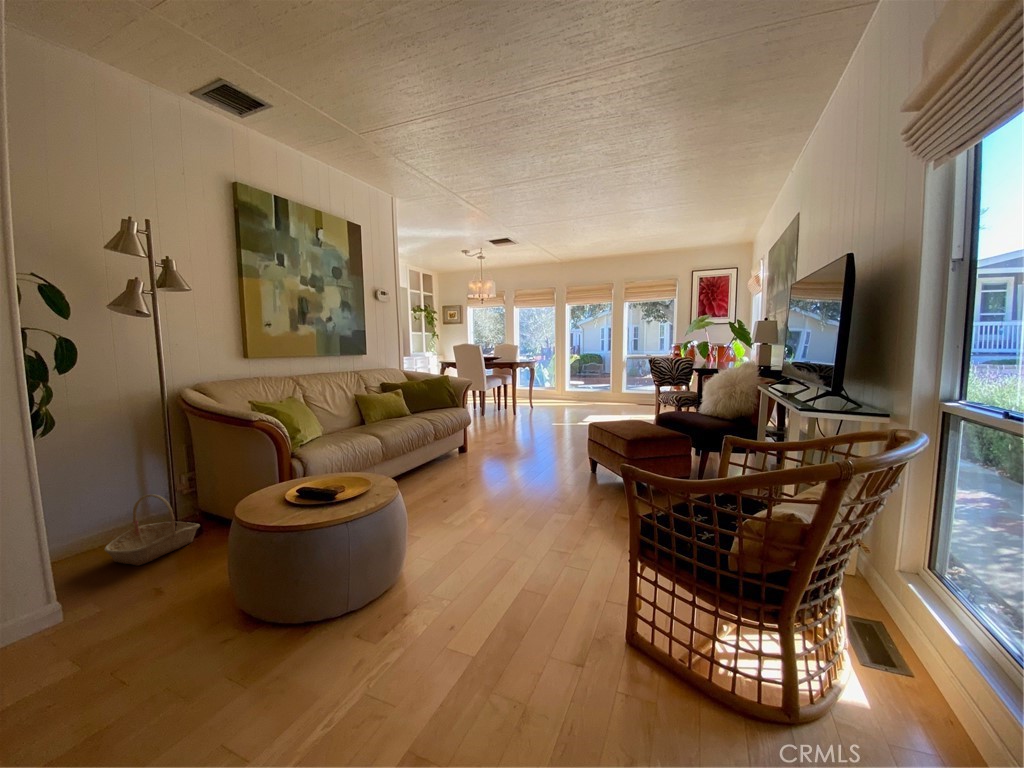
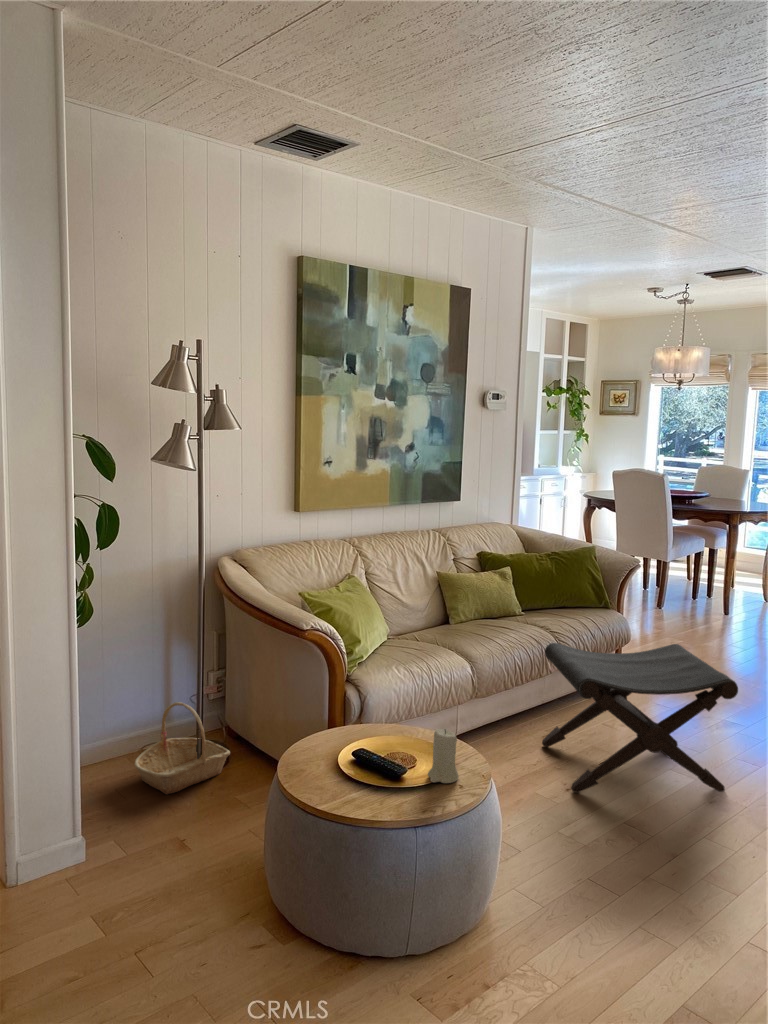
footstool: none [425,415,530,502] -> present [542,643,738,793]
candle: none [353,458,375,494] -> present [428,729,459,783]

